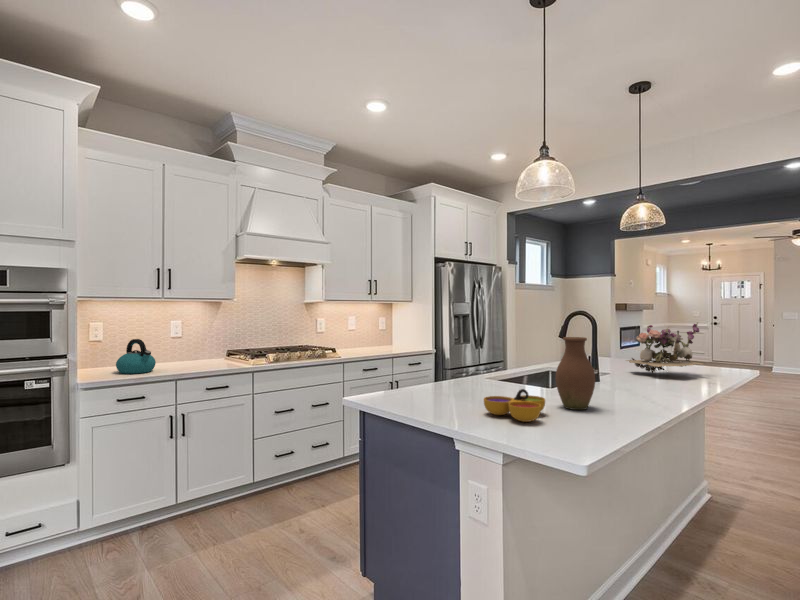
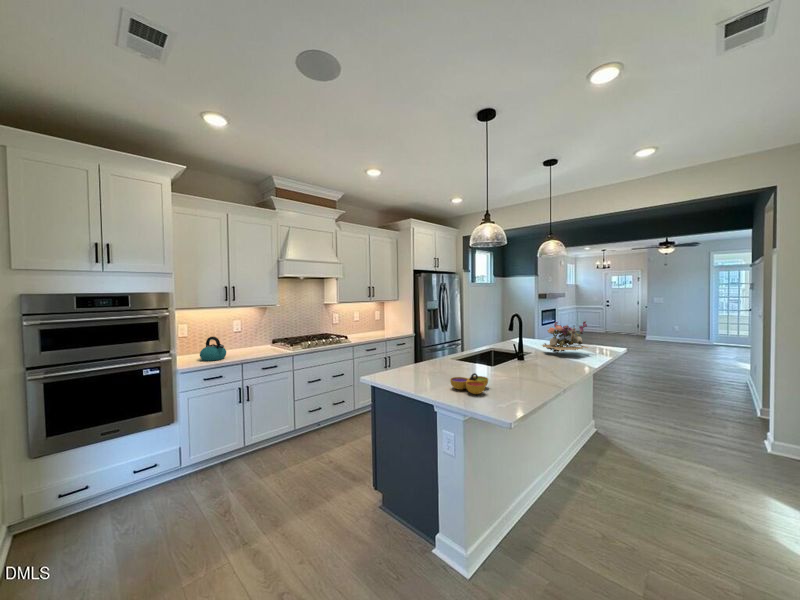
vase: present [556,337,595,410] -> none [495,338,519,384]

